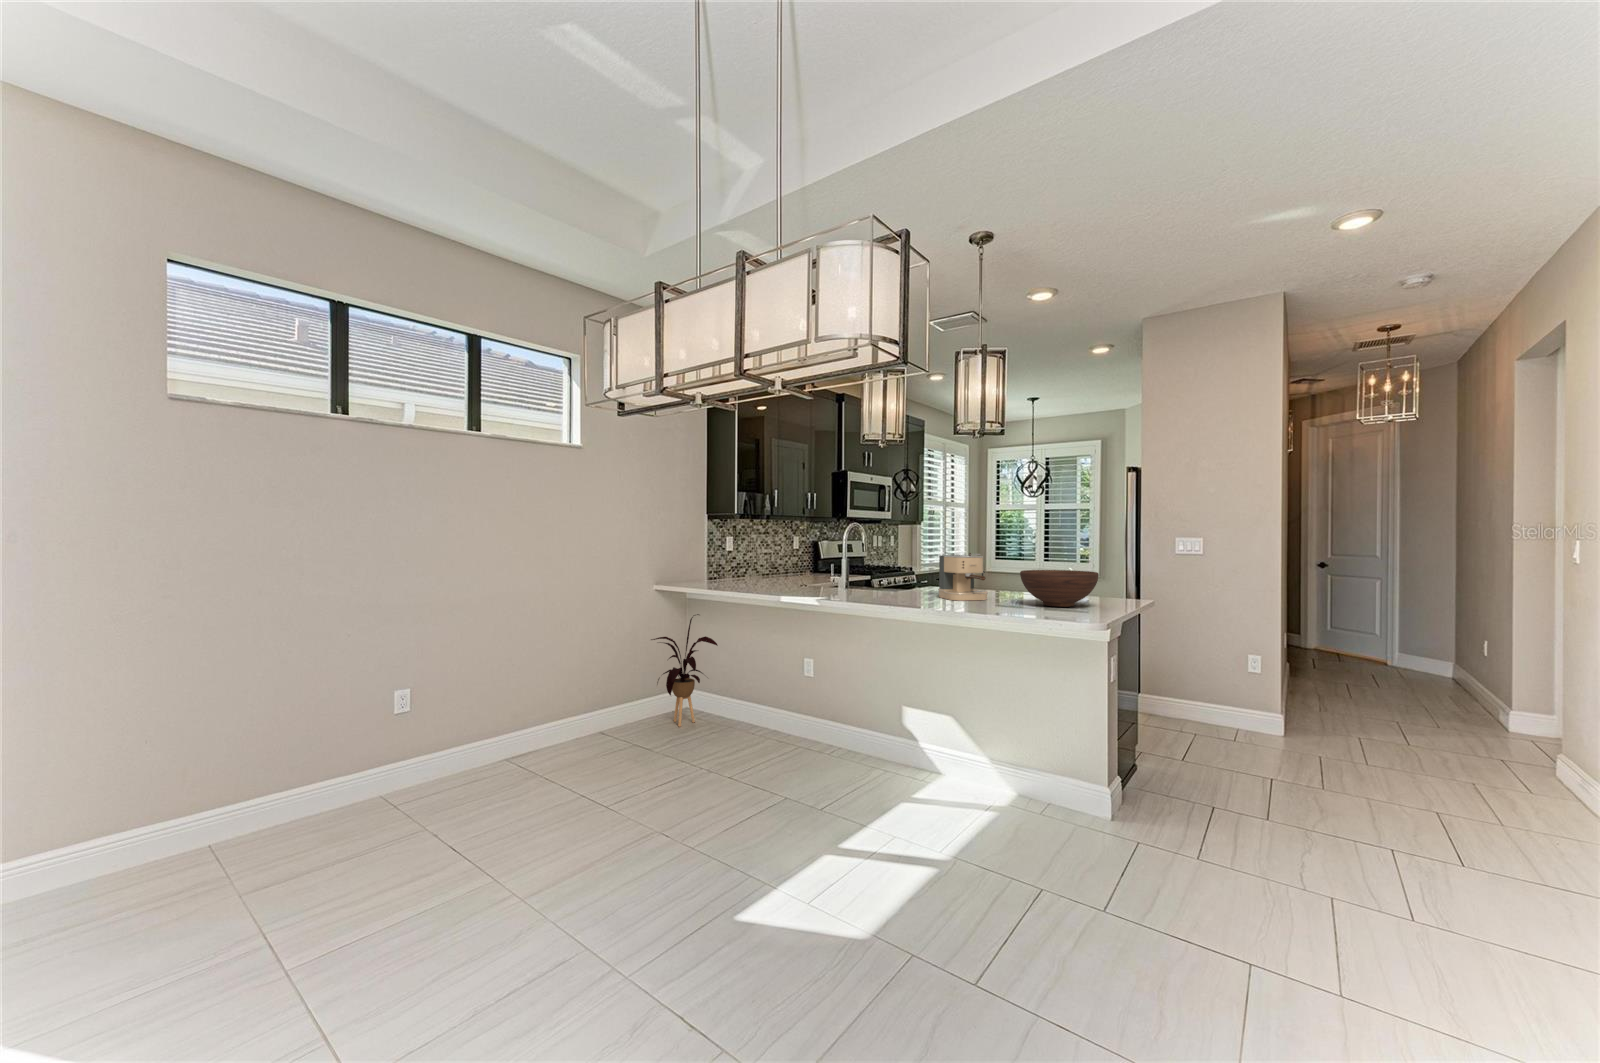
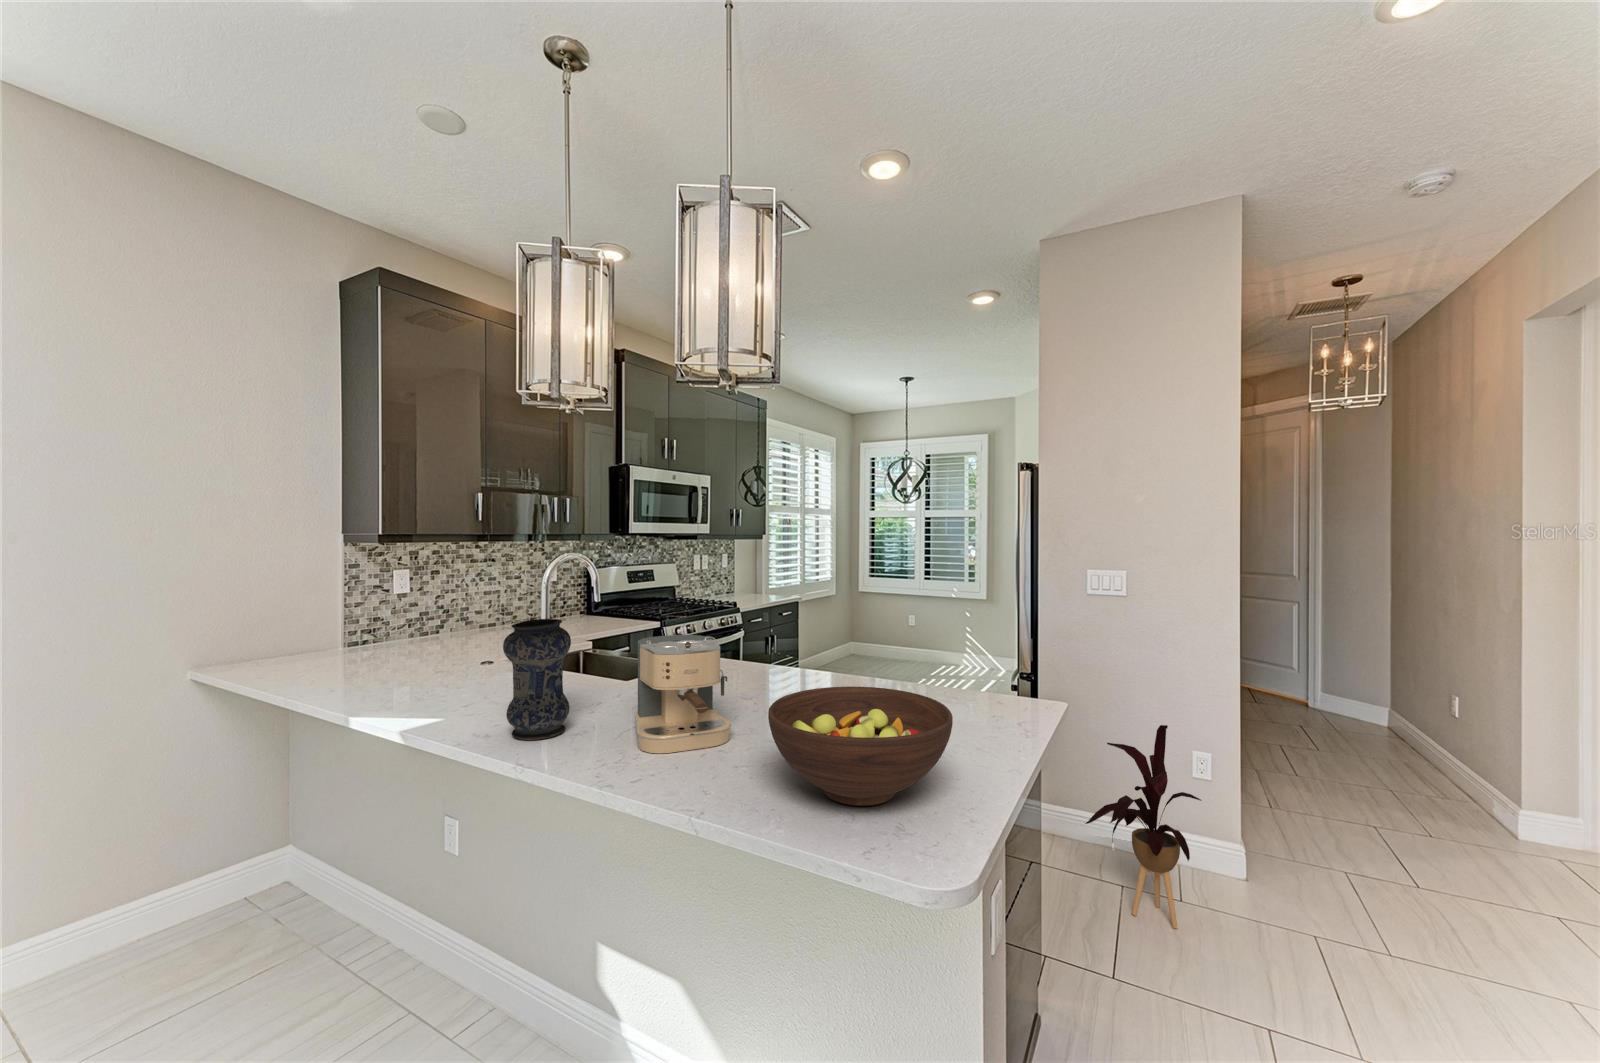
vase: none [880,546,909,598] -> present [503,619,571,740]
house plant: present [651,614,718,727] -> present [1085,725,1201,928]

